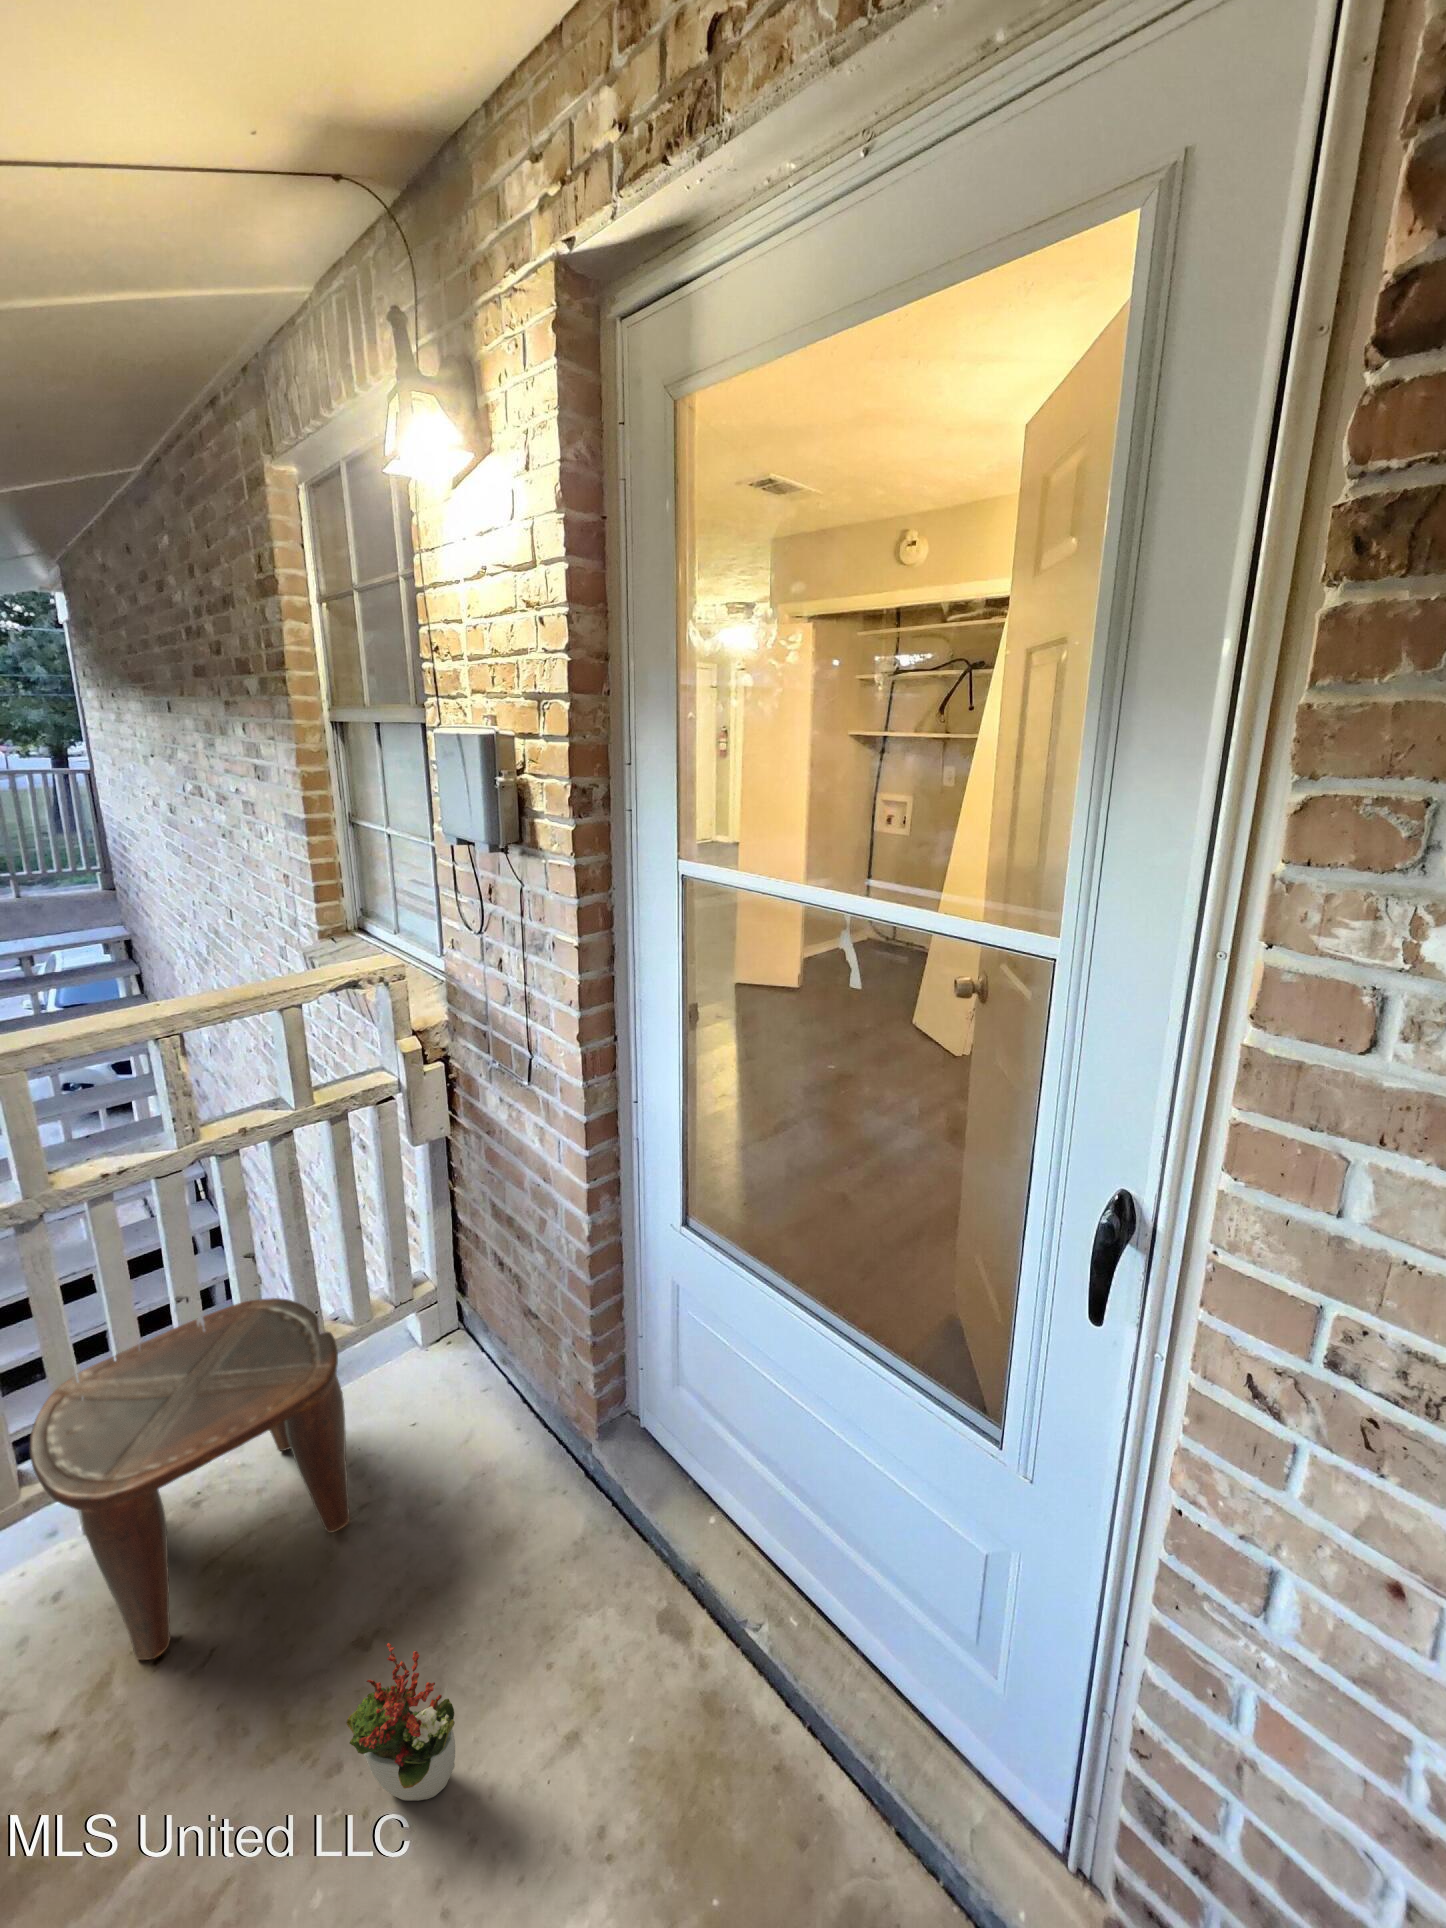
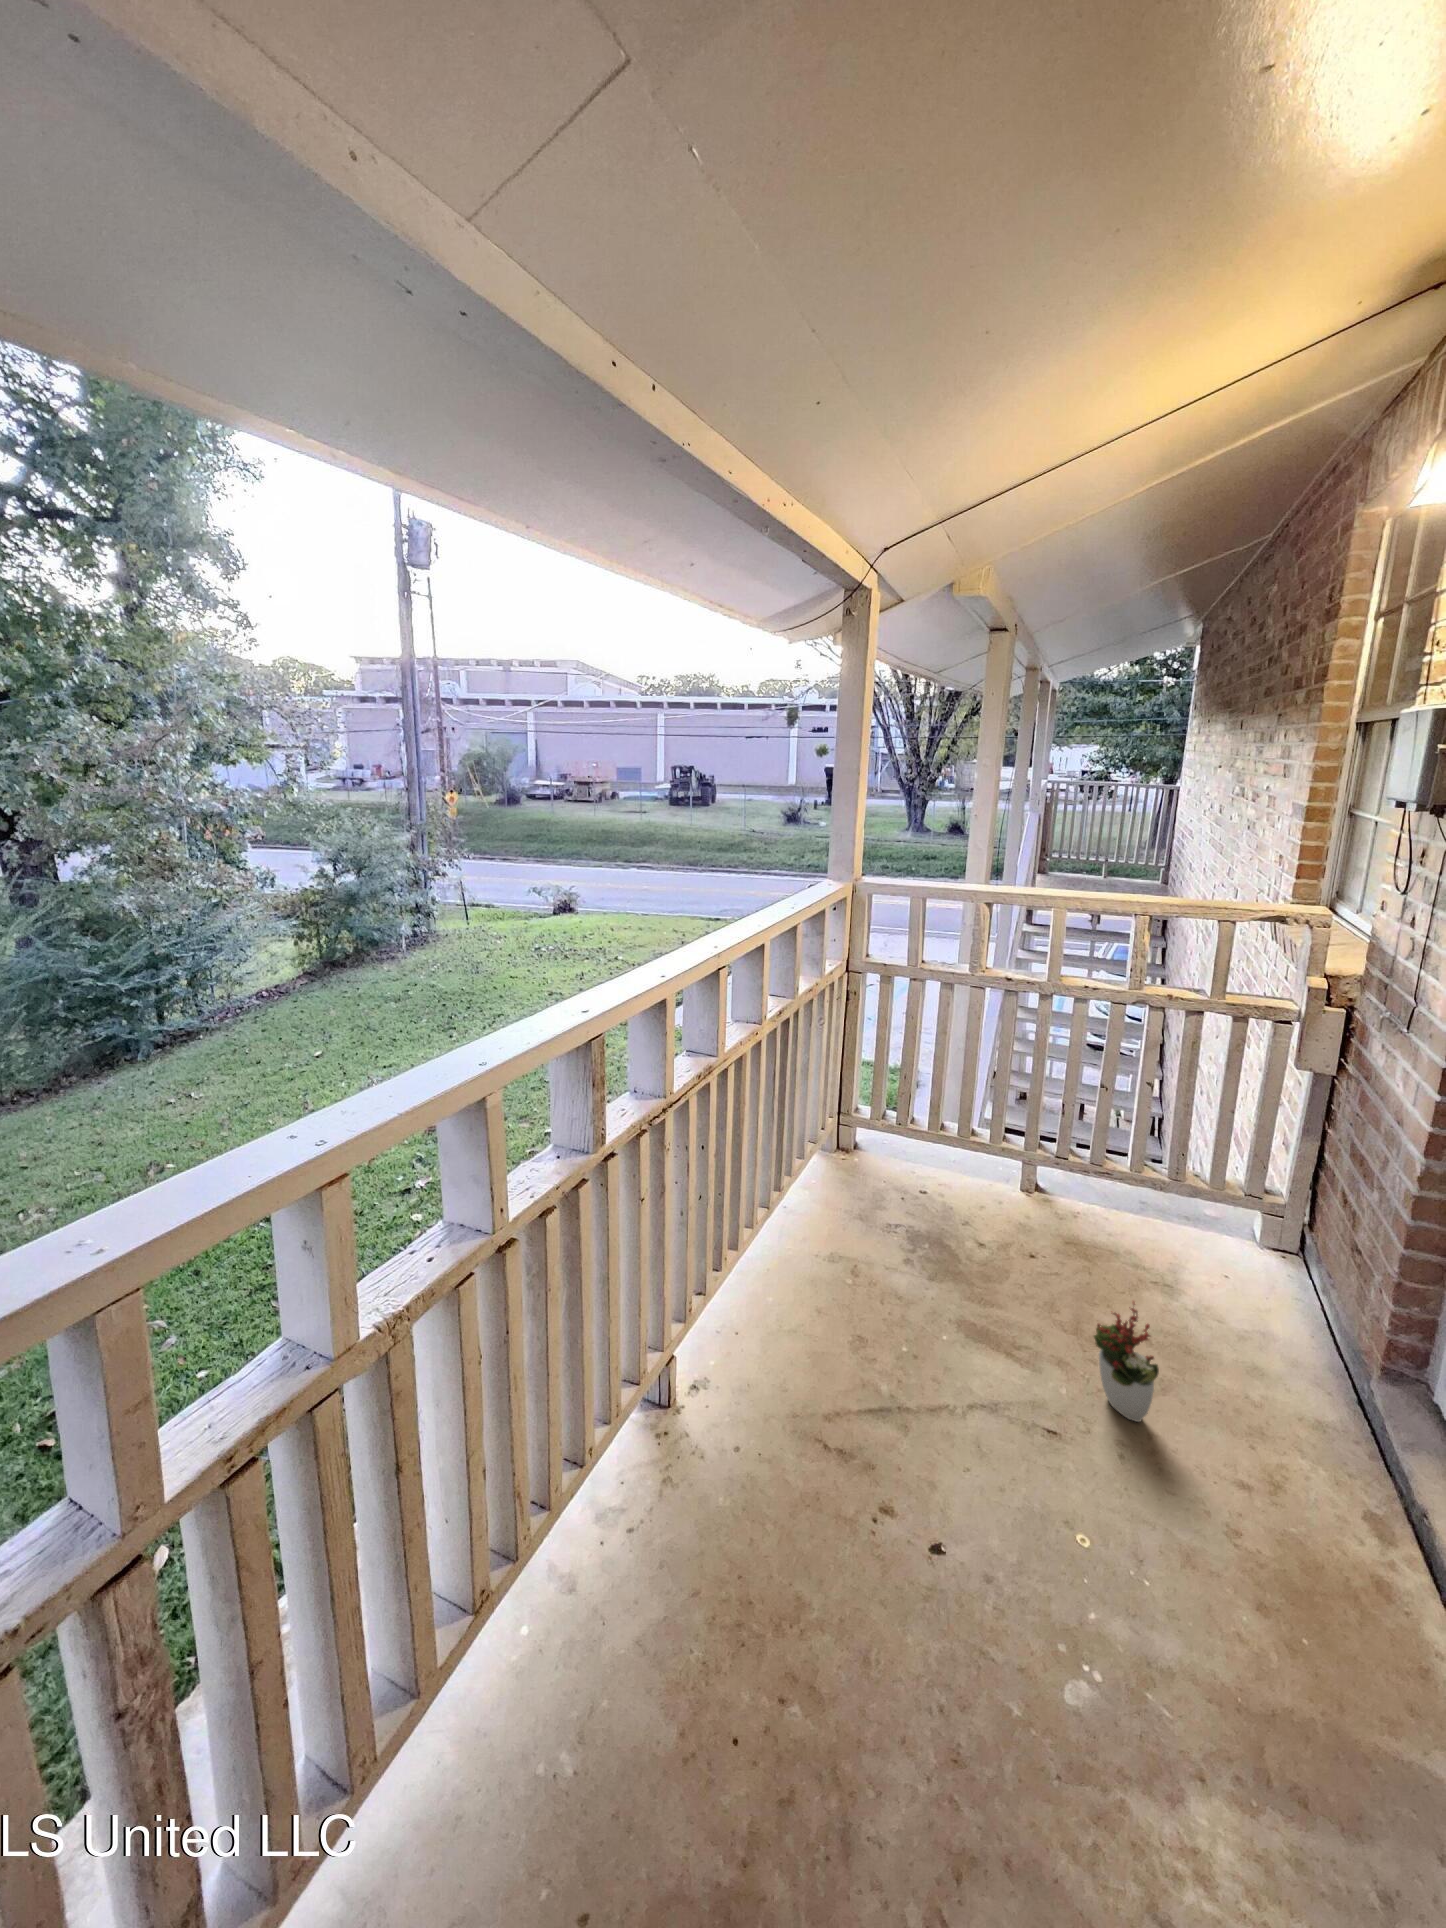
stool: present [30,1298,350,1660] -> none [1000,1103,1180,1287]

